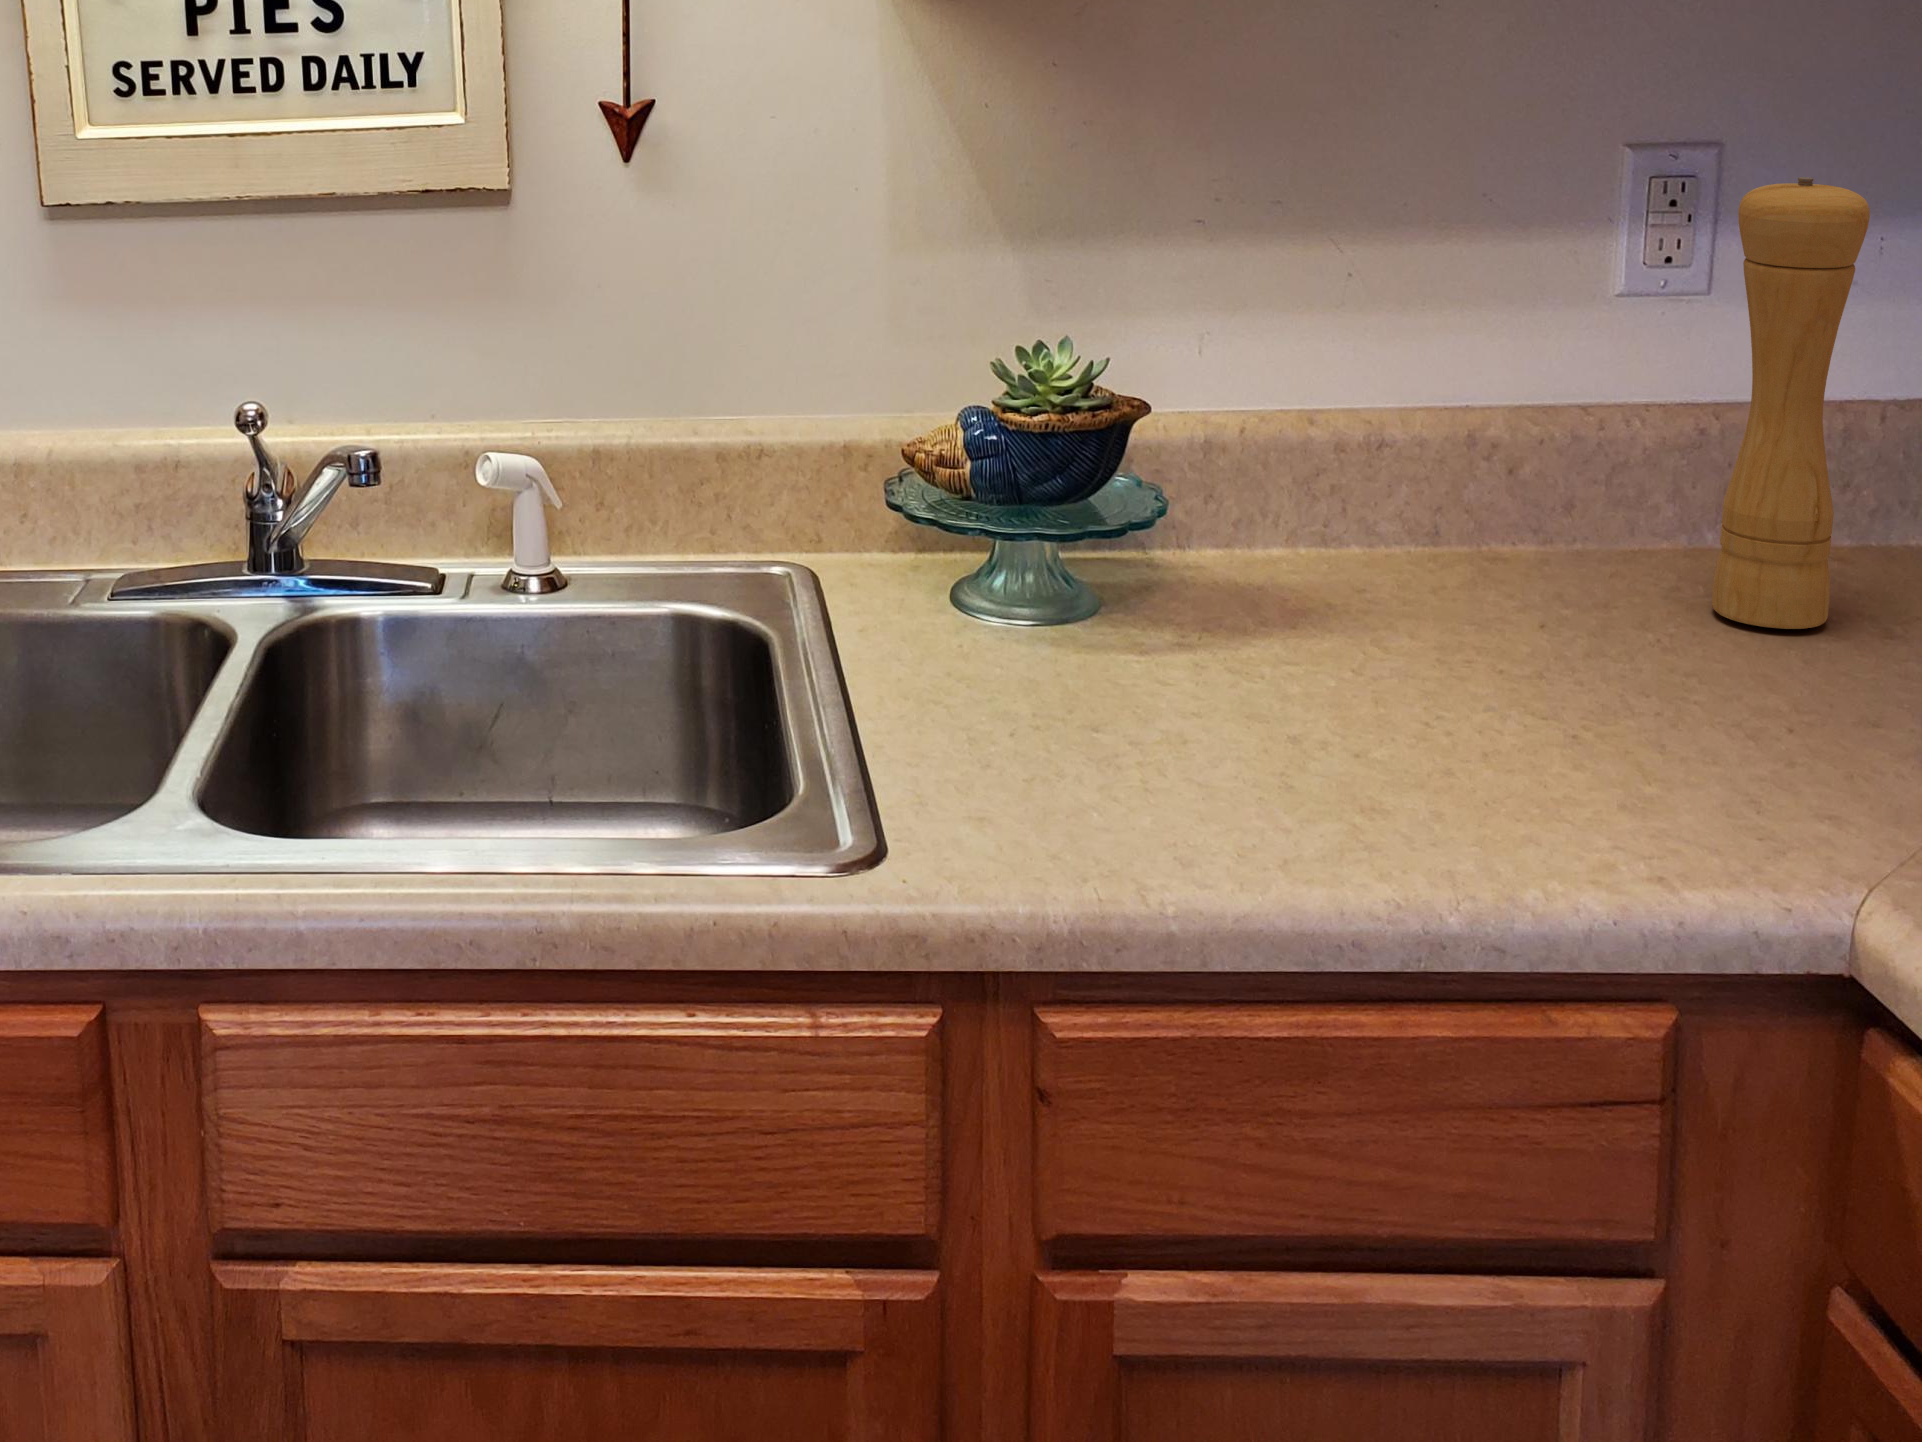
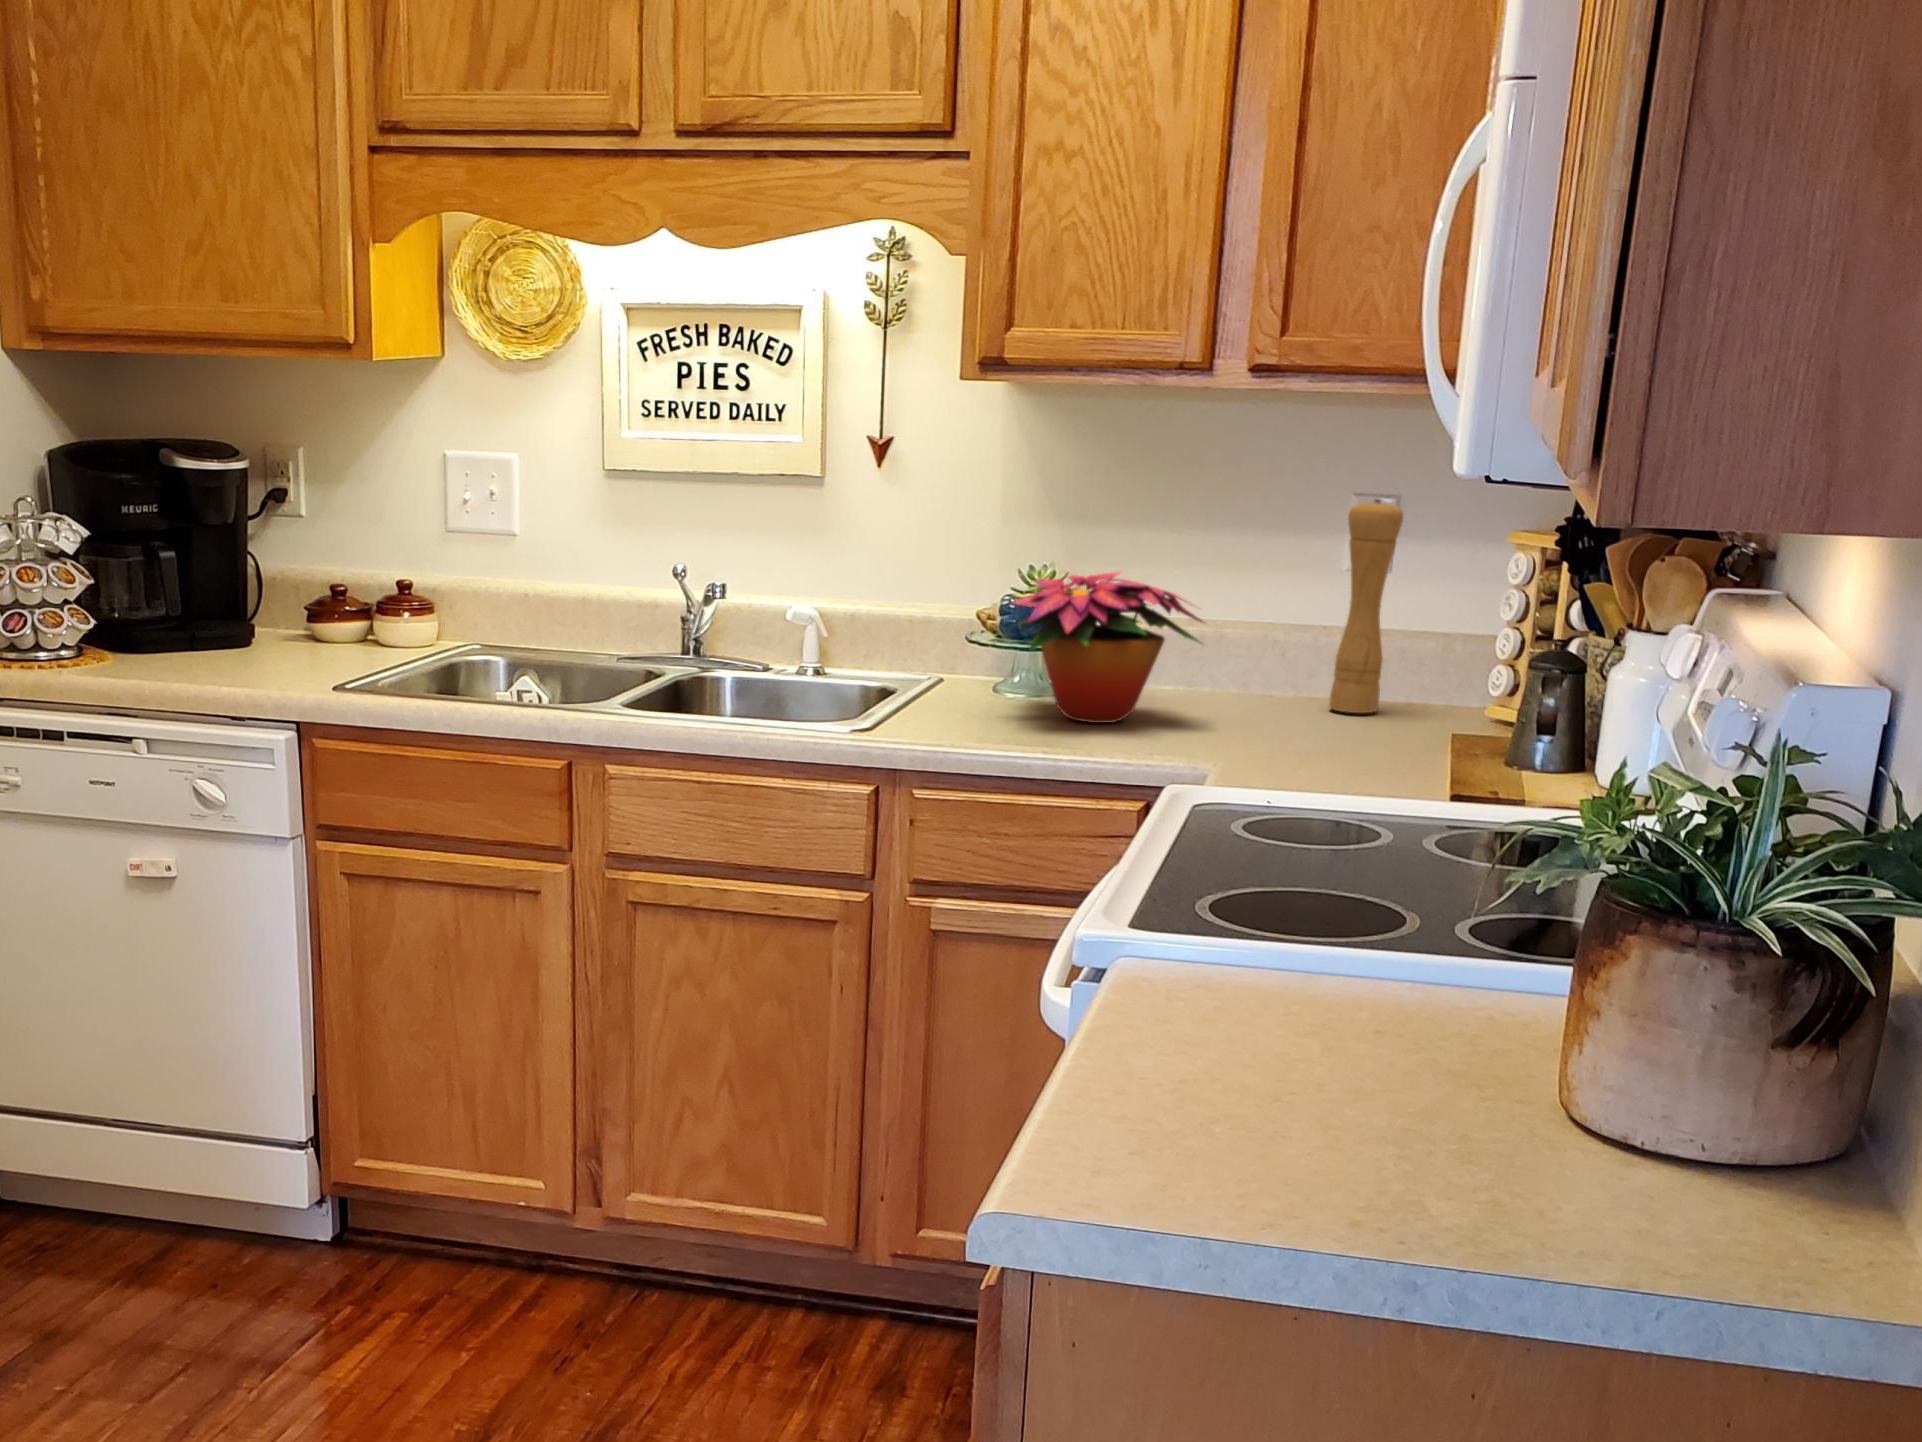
flower arrangement: none [1067,387,1620,754] -> present [1012,572,1203,723]

